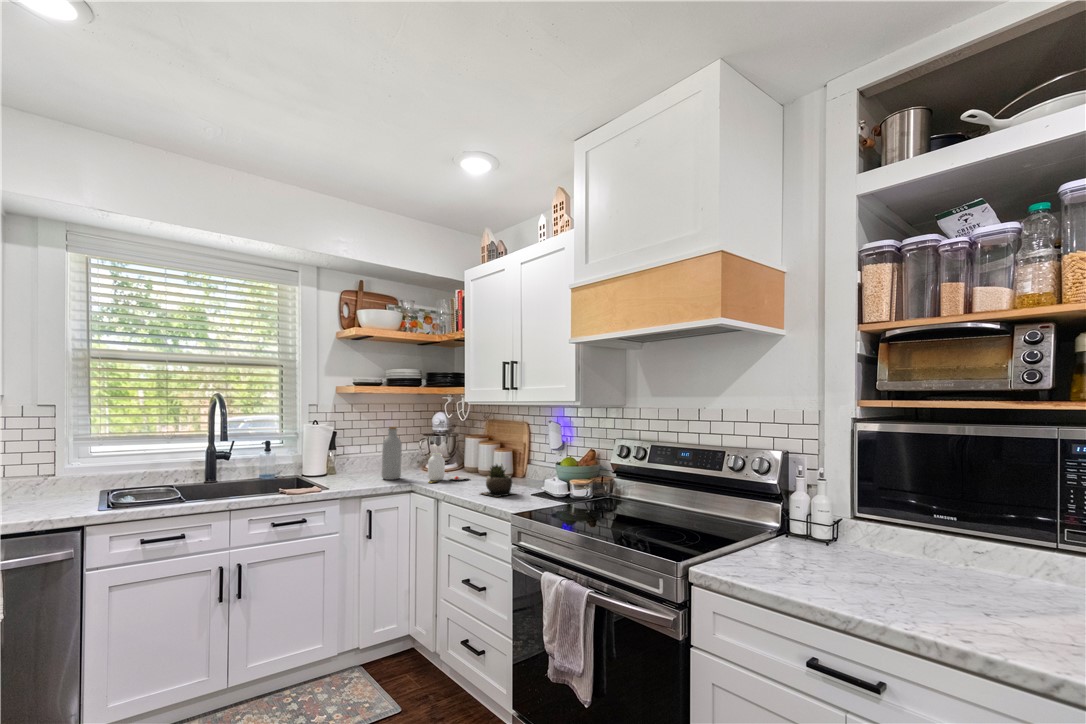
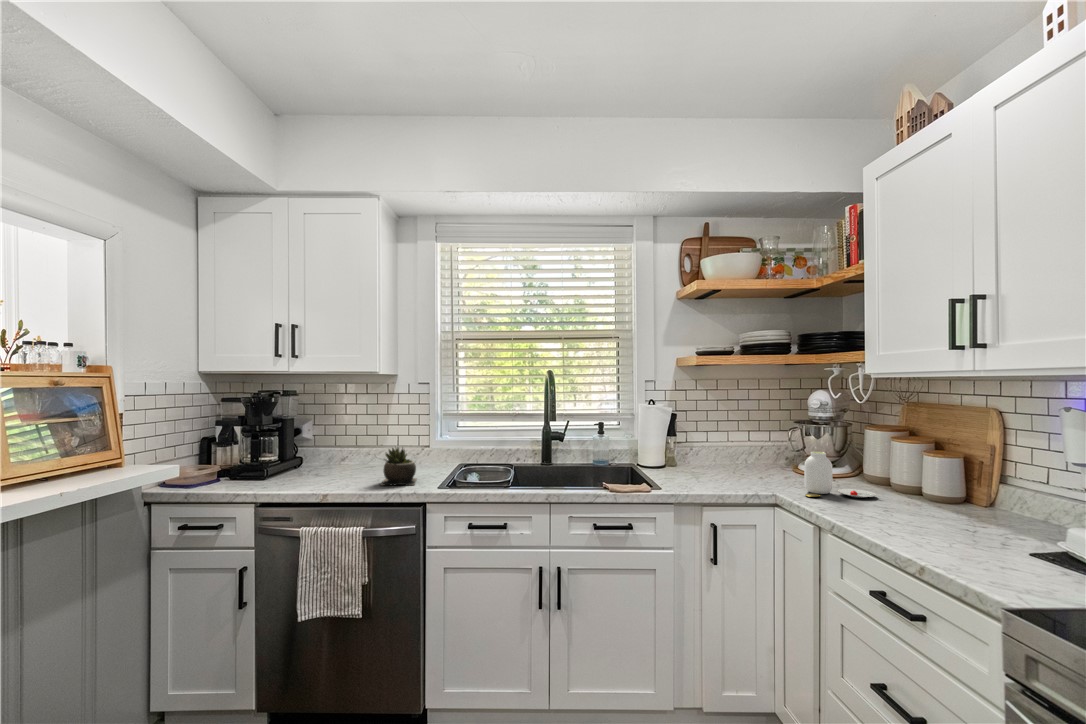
bottle: present [382,427,402,480] -> none [736,410,763,484]
succulent plant: present [481,464,514,497] -> present [381,448,417,486]

